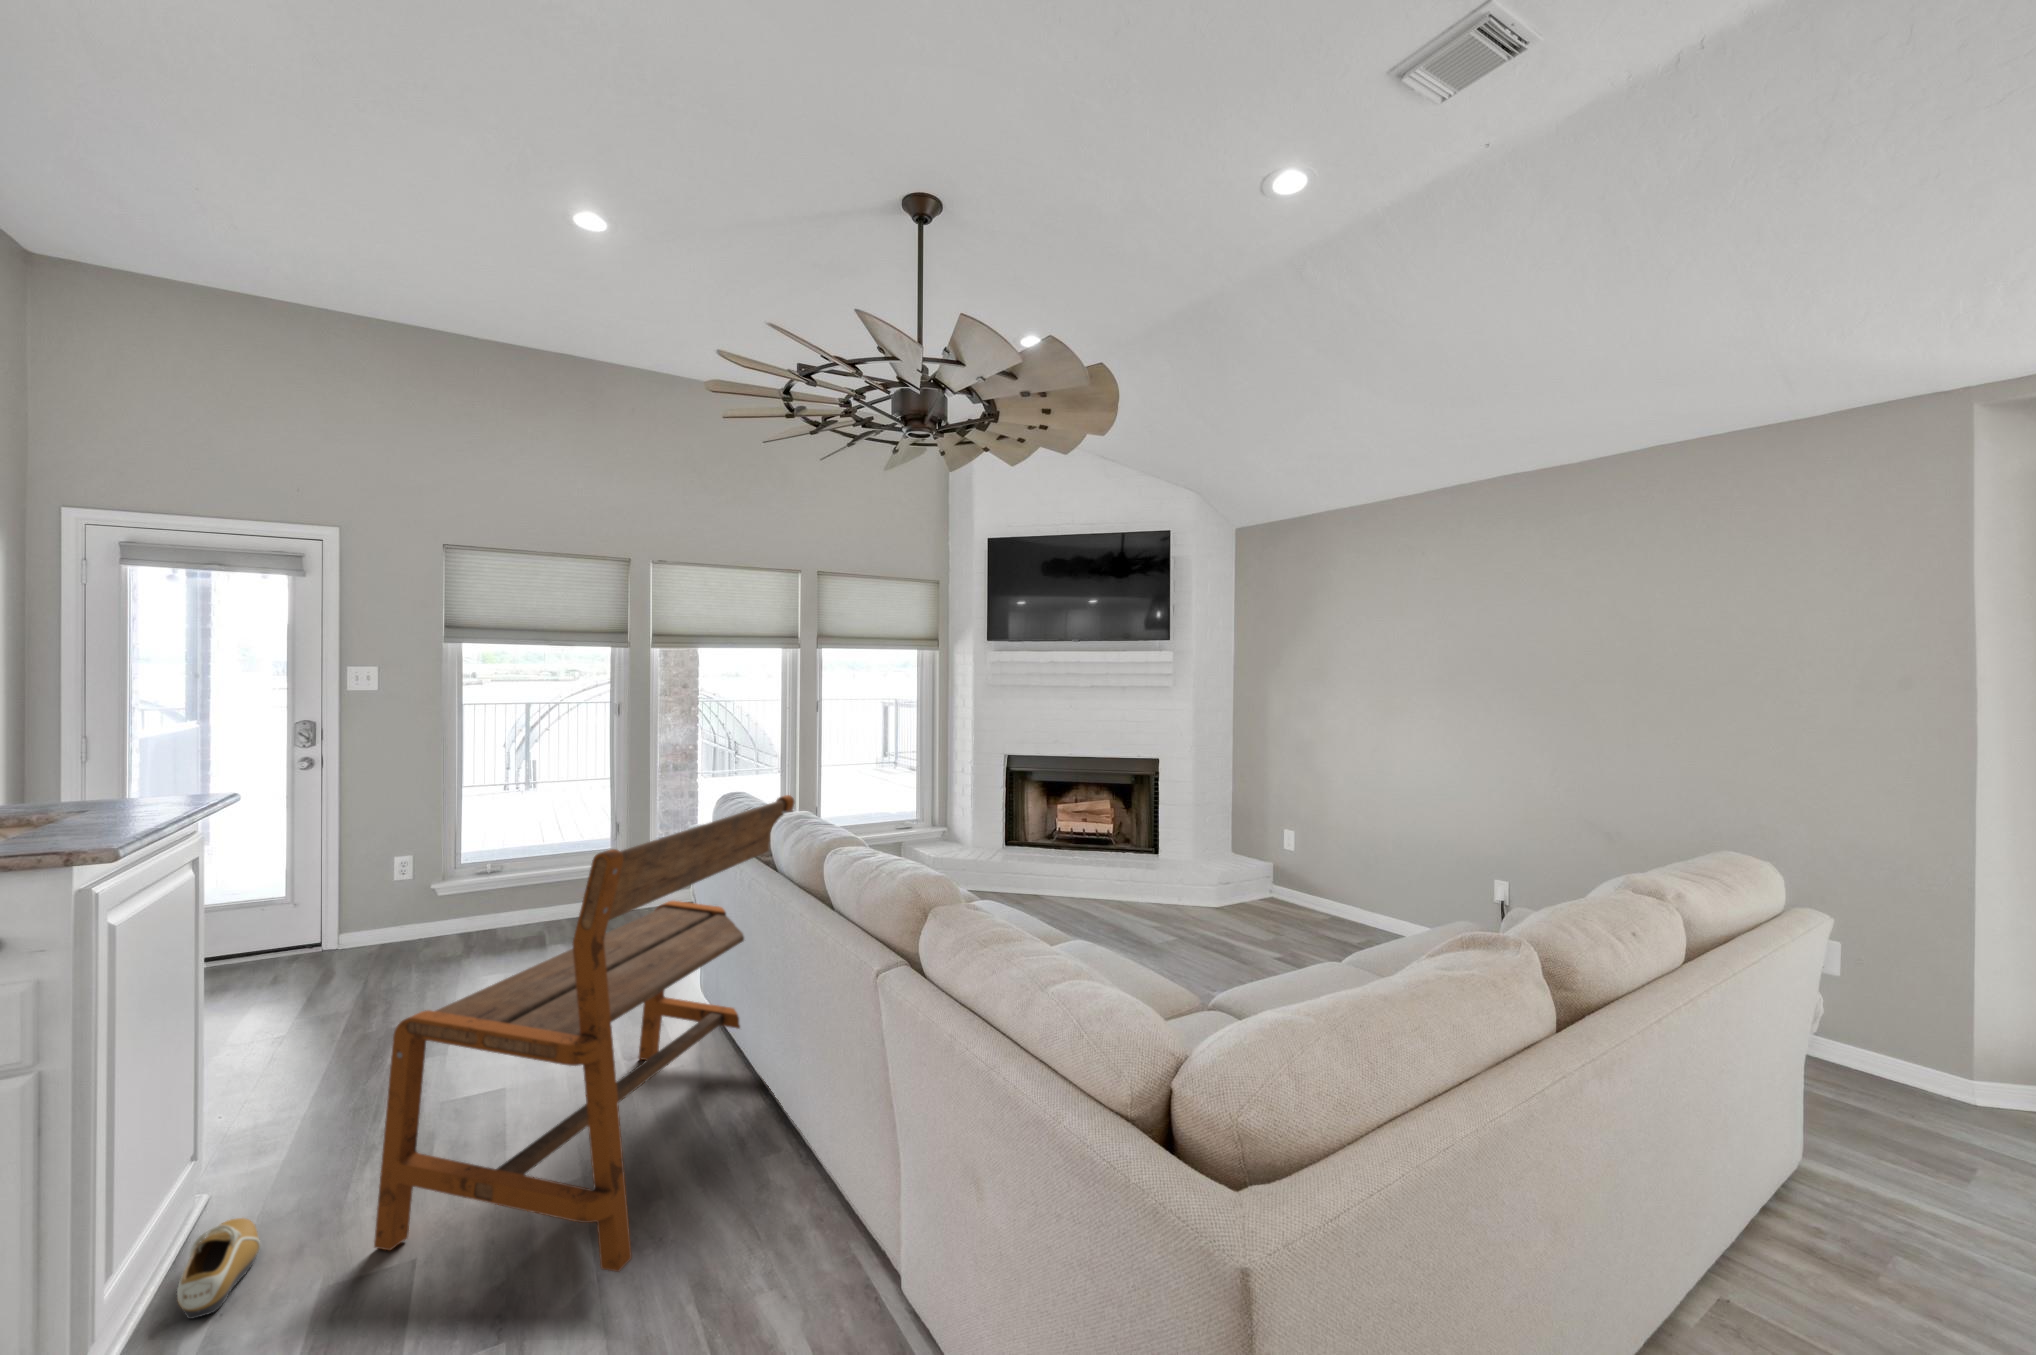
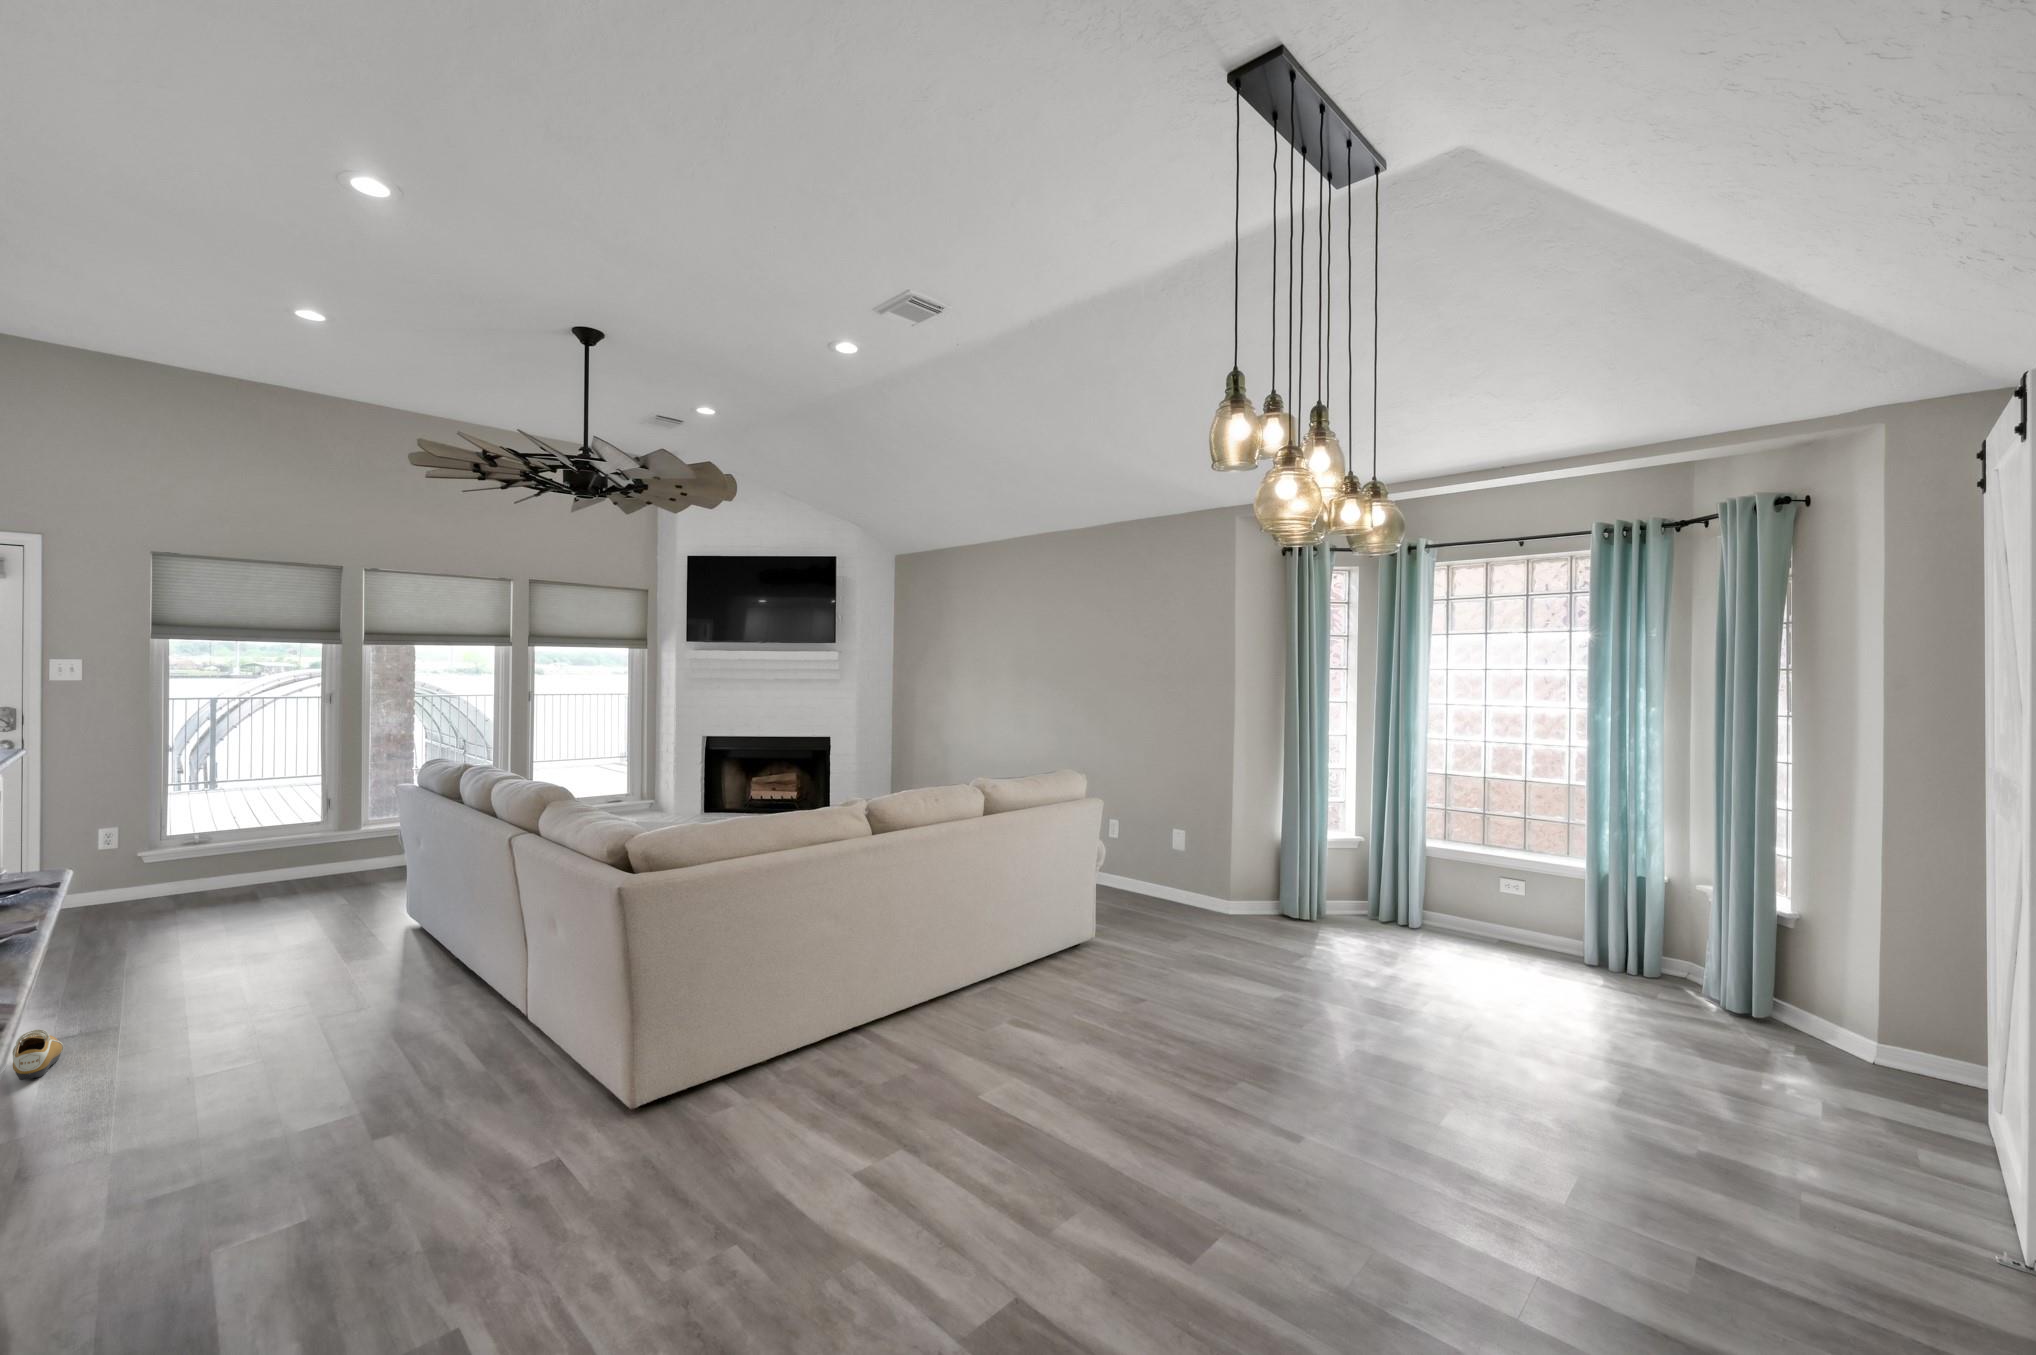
bench: present [374,795,794,1272] -> none [153,754,486,1046]

